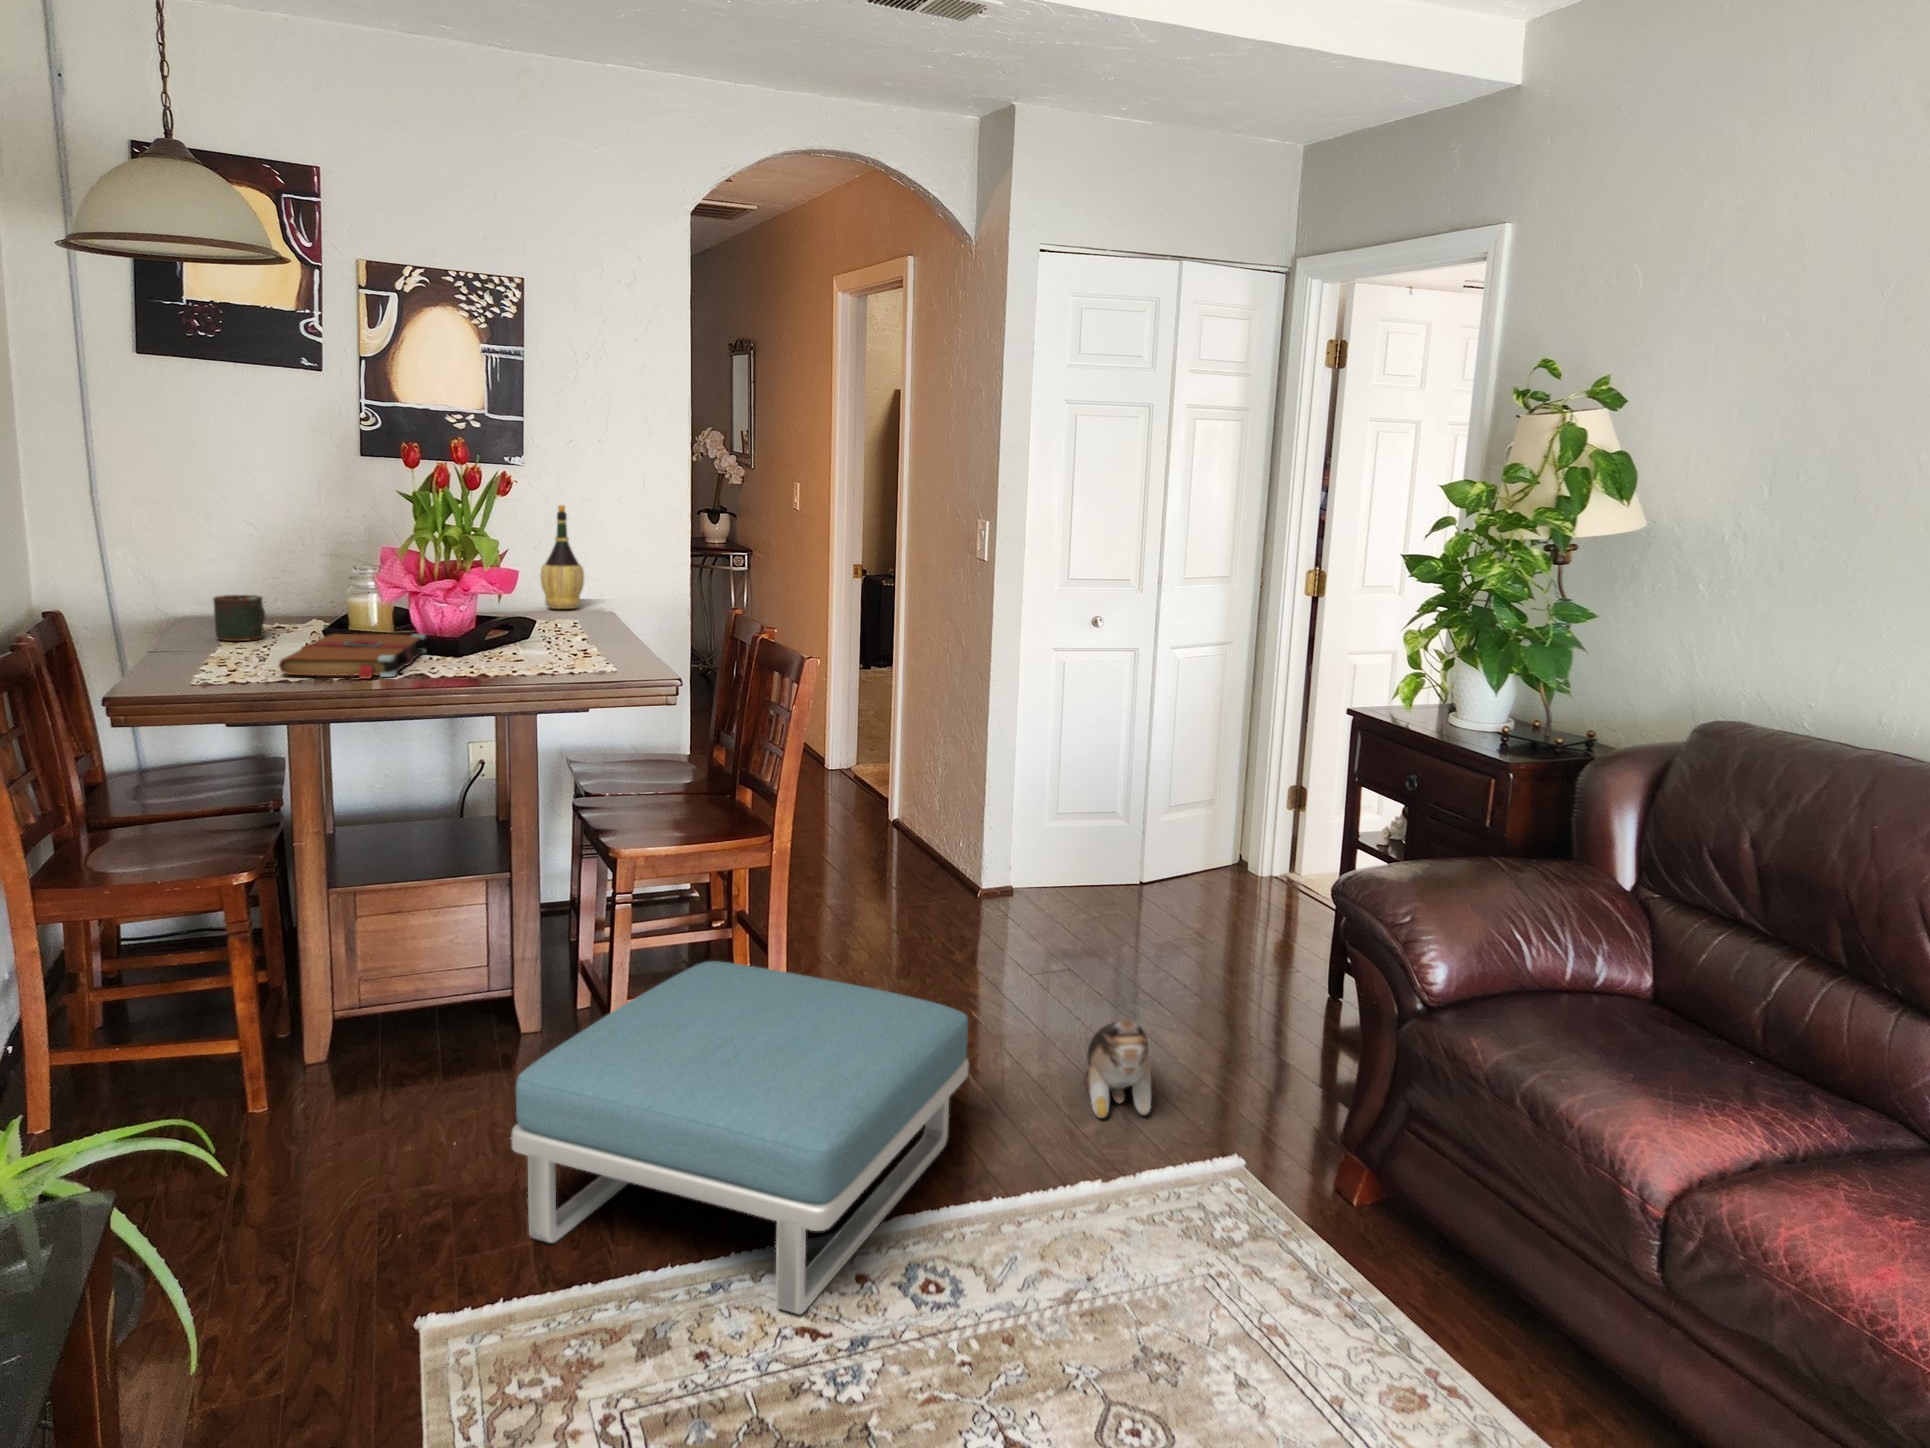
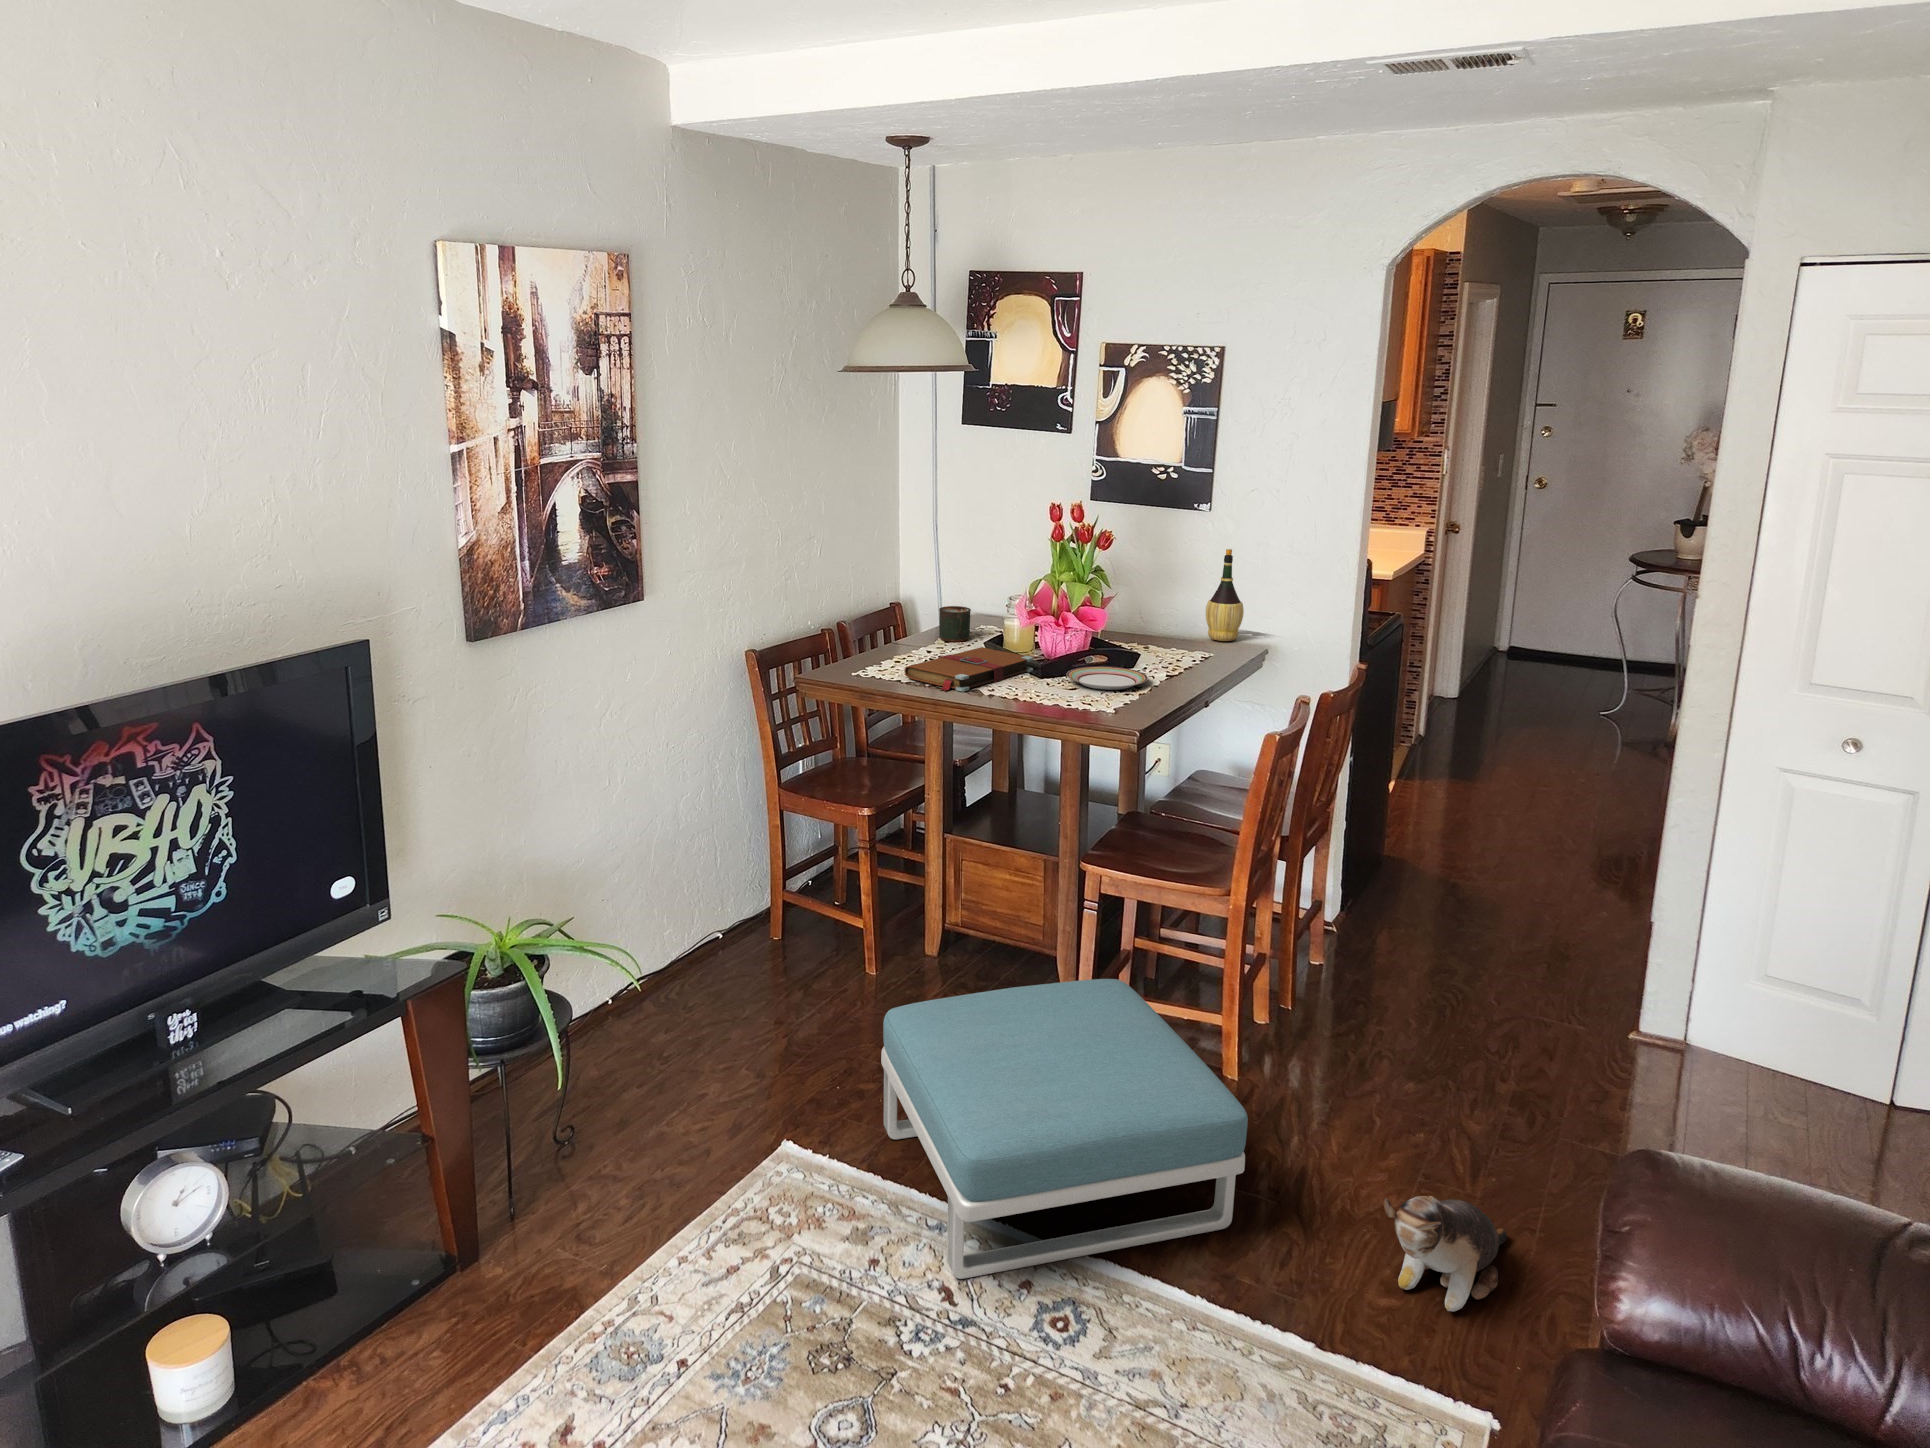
plate: none [487,635,589,655] -> present [1066,666,1148,690]

